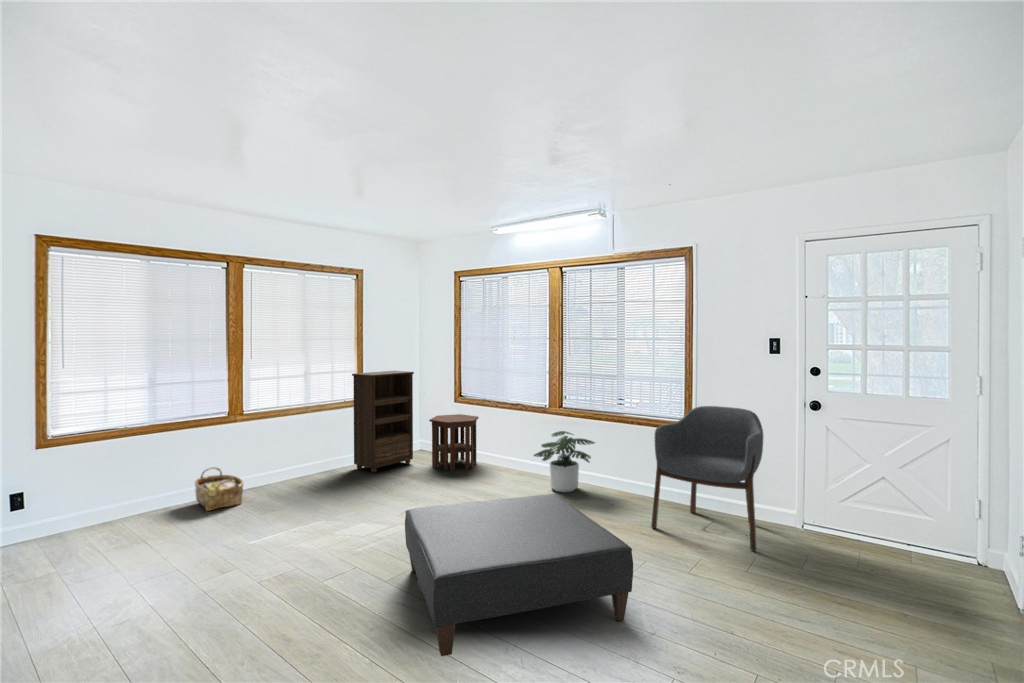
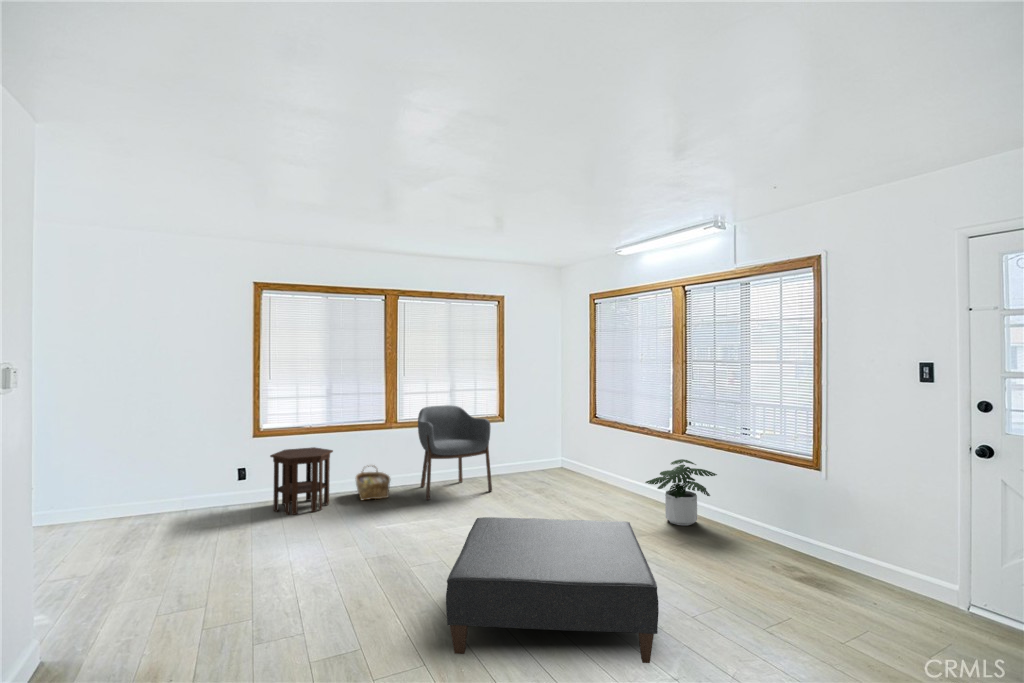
bookshelf: present [352,371,414,473] -> none [491,389,548,484]
armchair: present [651,406,764,551] -> present [418,405,492,500]
side table: present [429,414,479,470] -> present [270,447,333,515]

